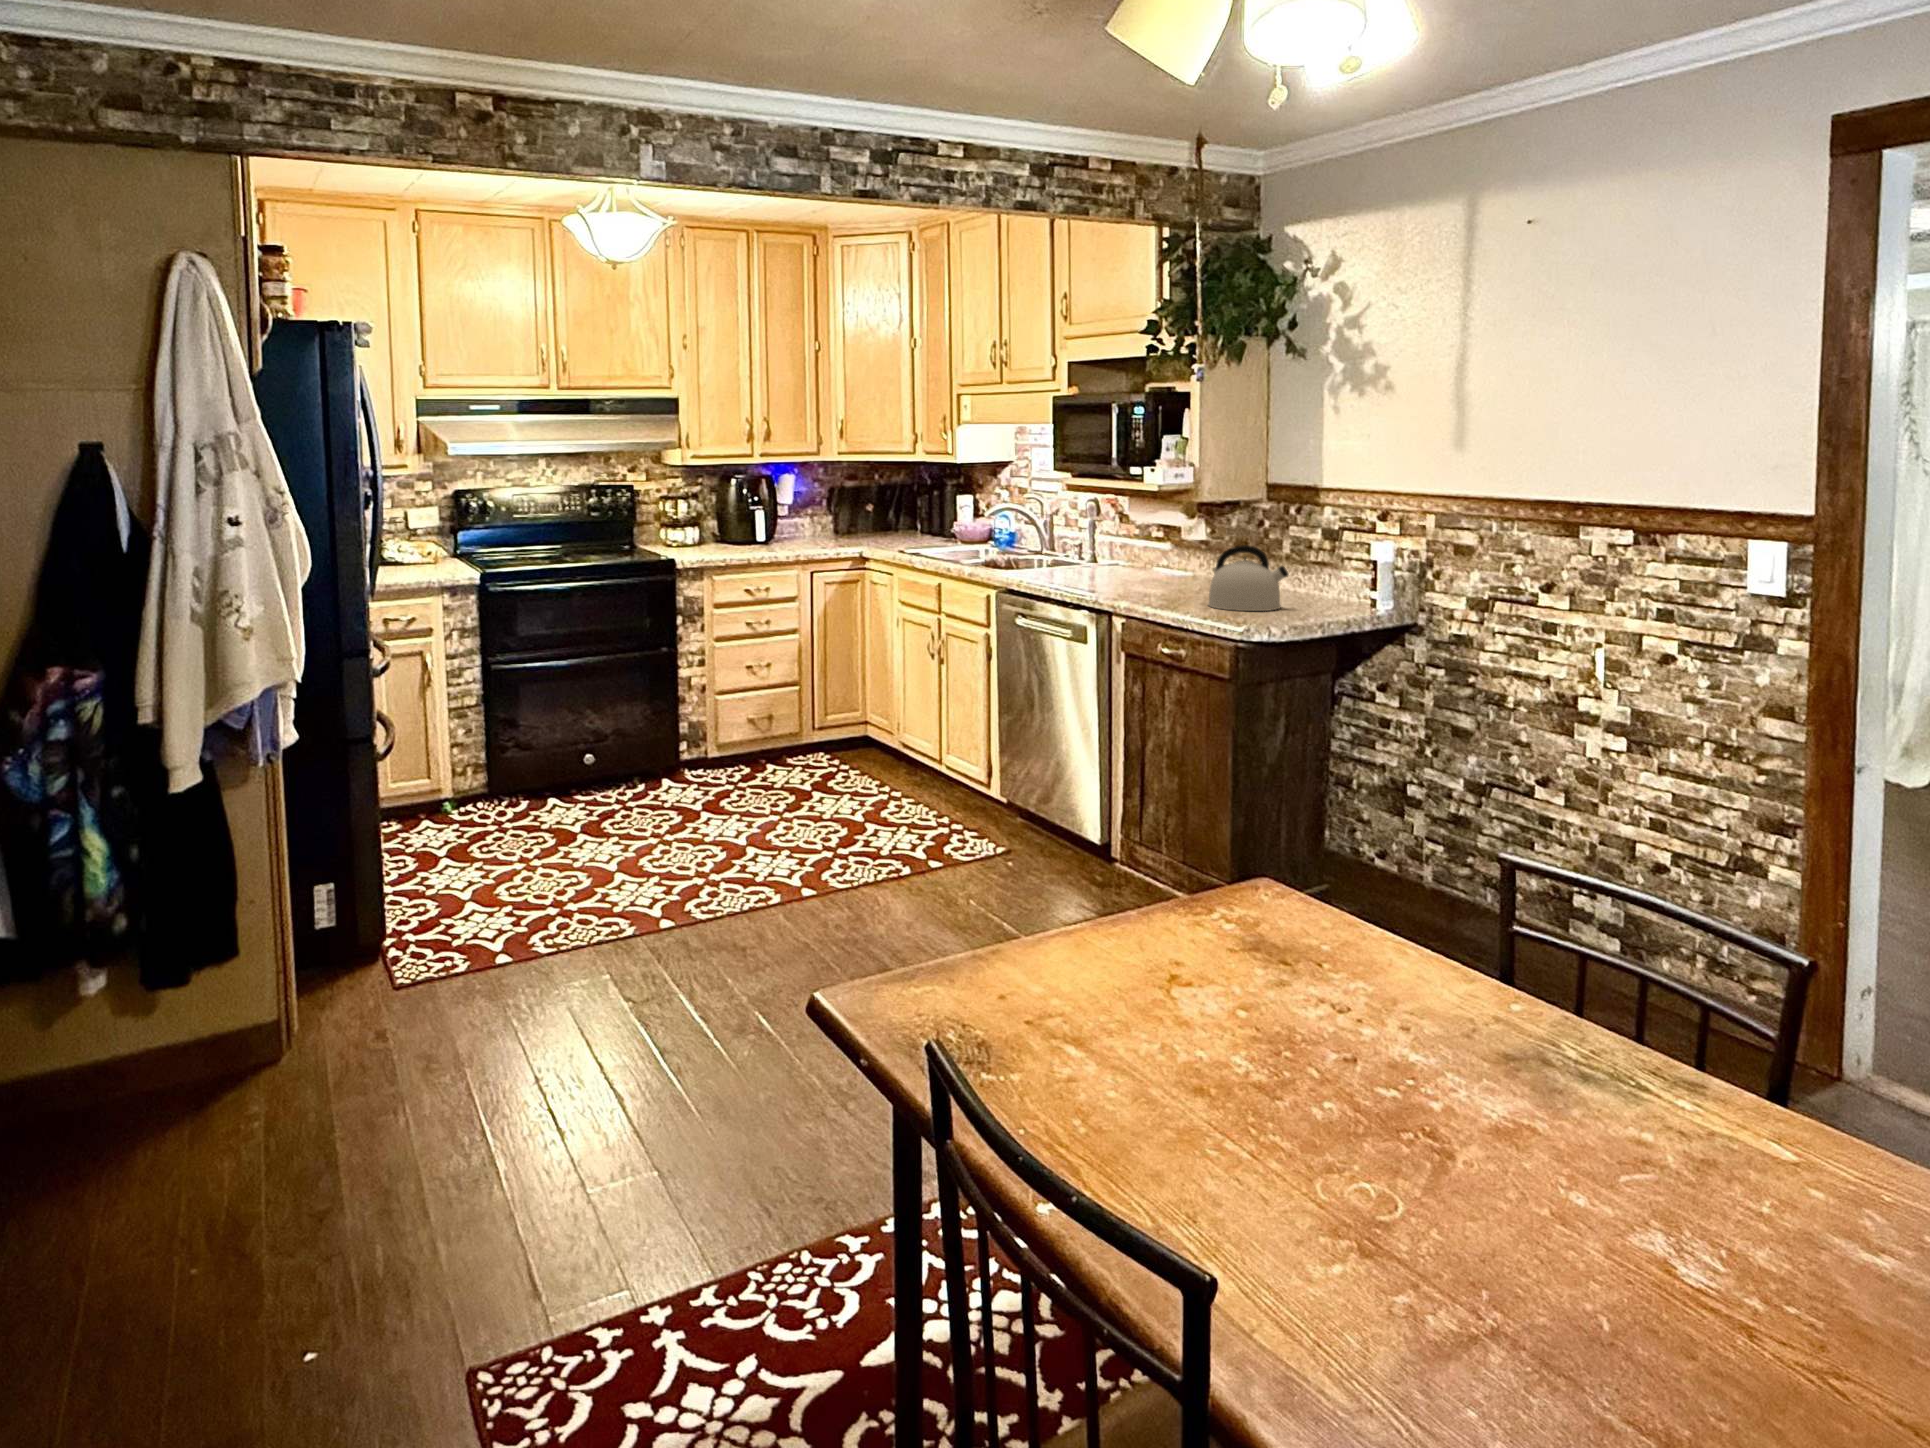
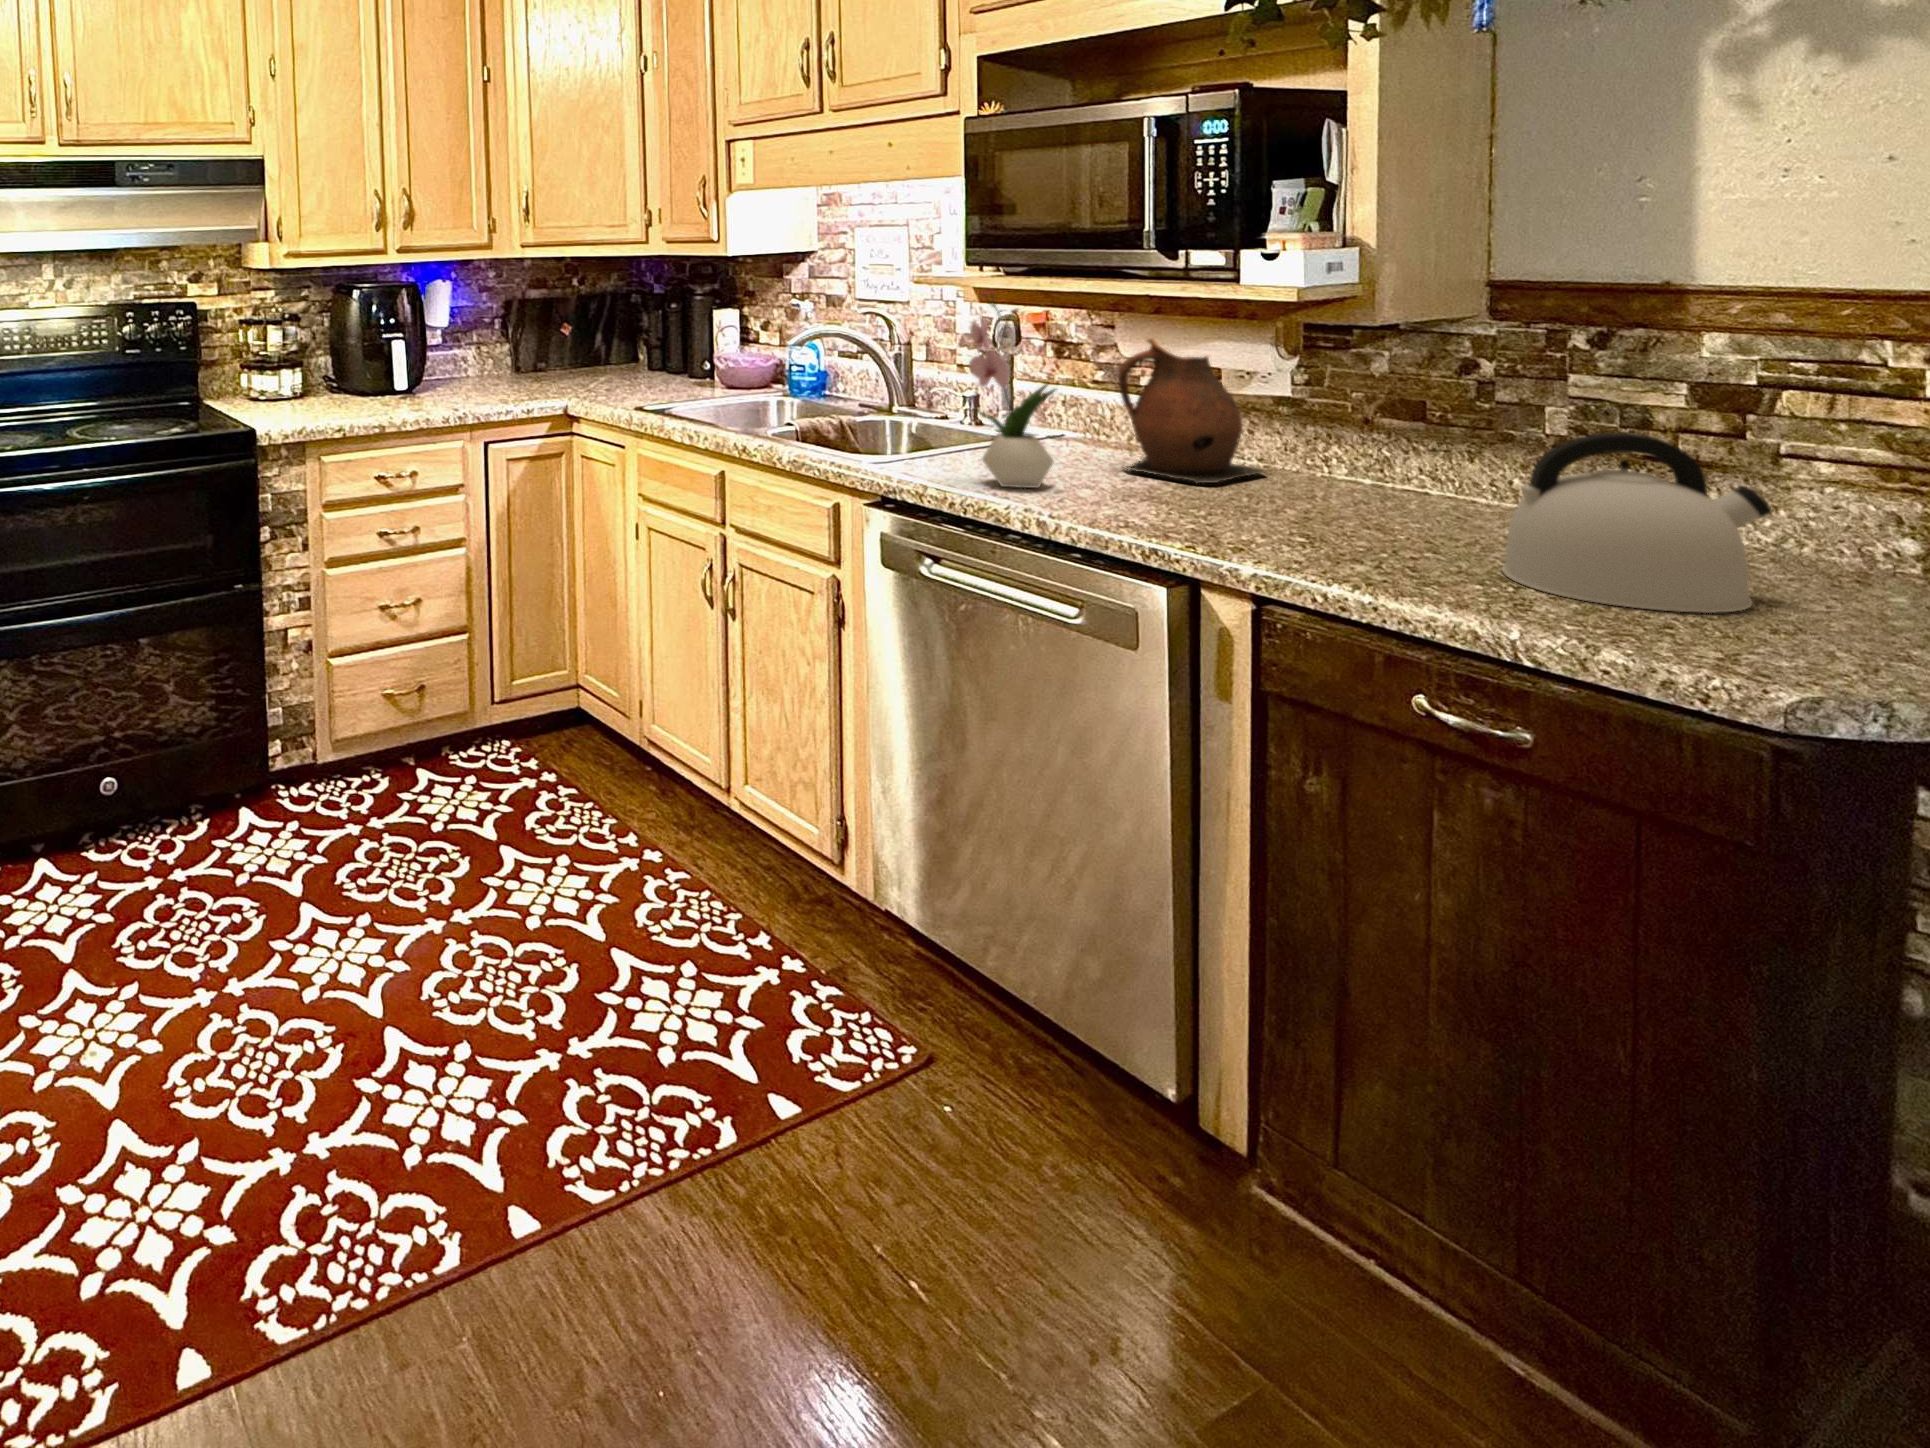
flower arrangement: none [1041,485,1079,581] -> present [969,291,1056,488]
ceramic pitcher: none [1121,511,1186,581] -> present [1118,338,1265,484]

